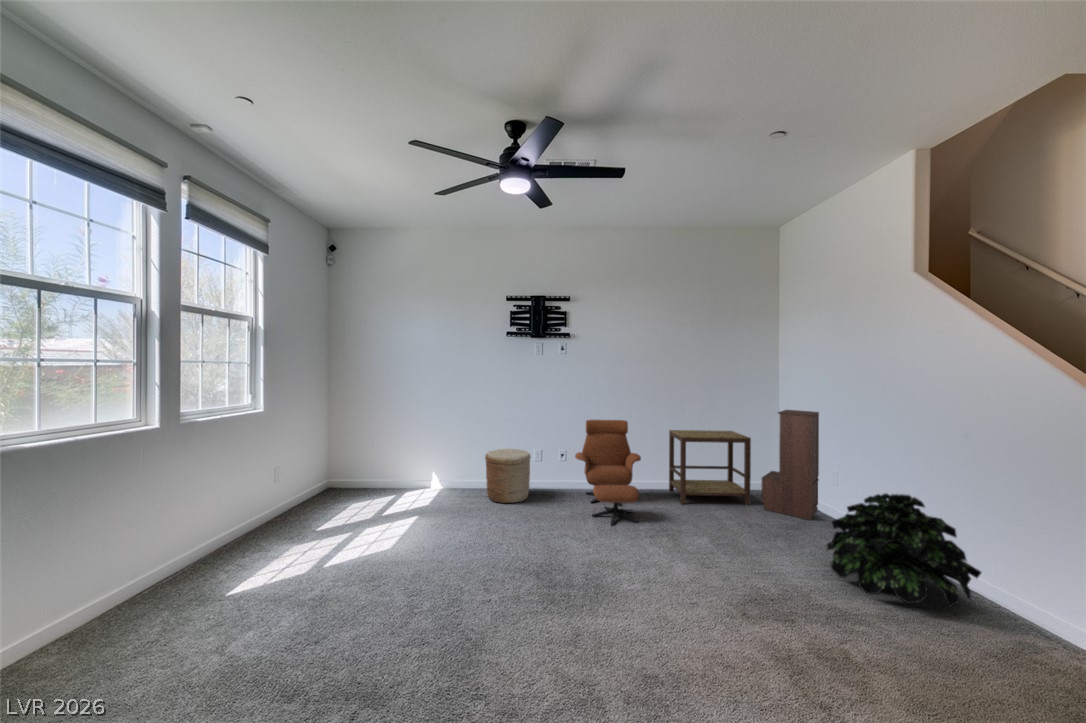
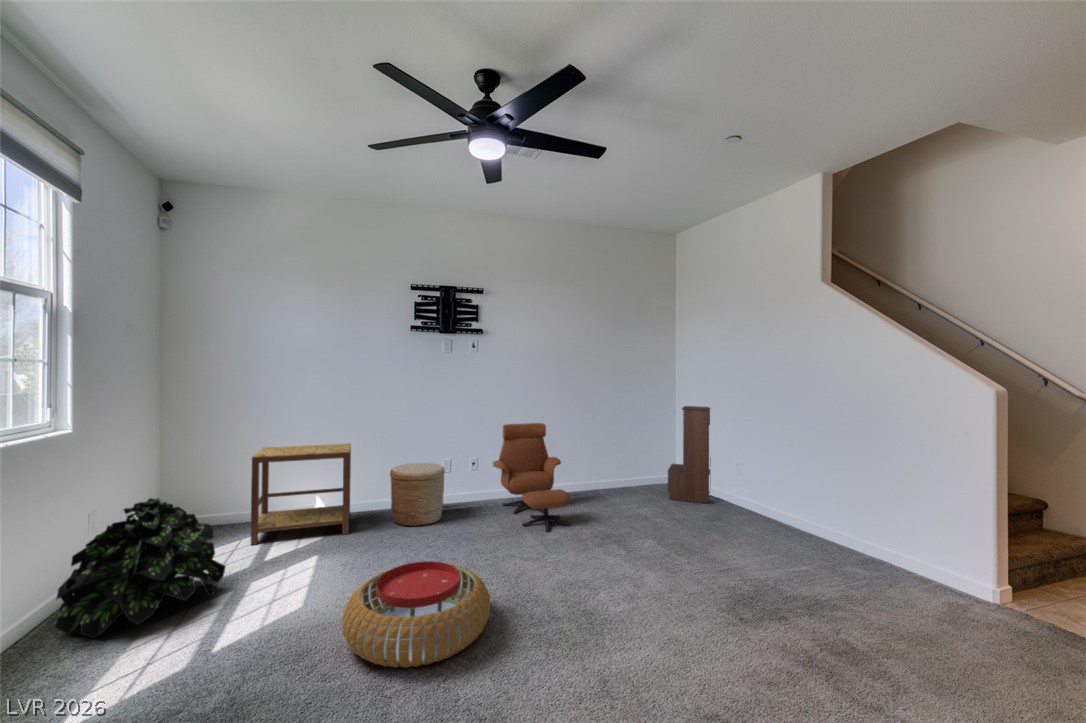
side table: present [669,430,751,505] -> present [251,444,351,545]
potted plant: present [827,493,981,607] -> present [56,498,226,638]
pouf: none [379,538,508,634] -> present [342,561,490,668]

